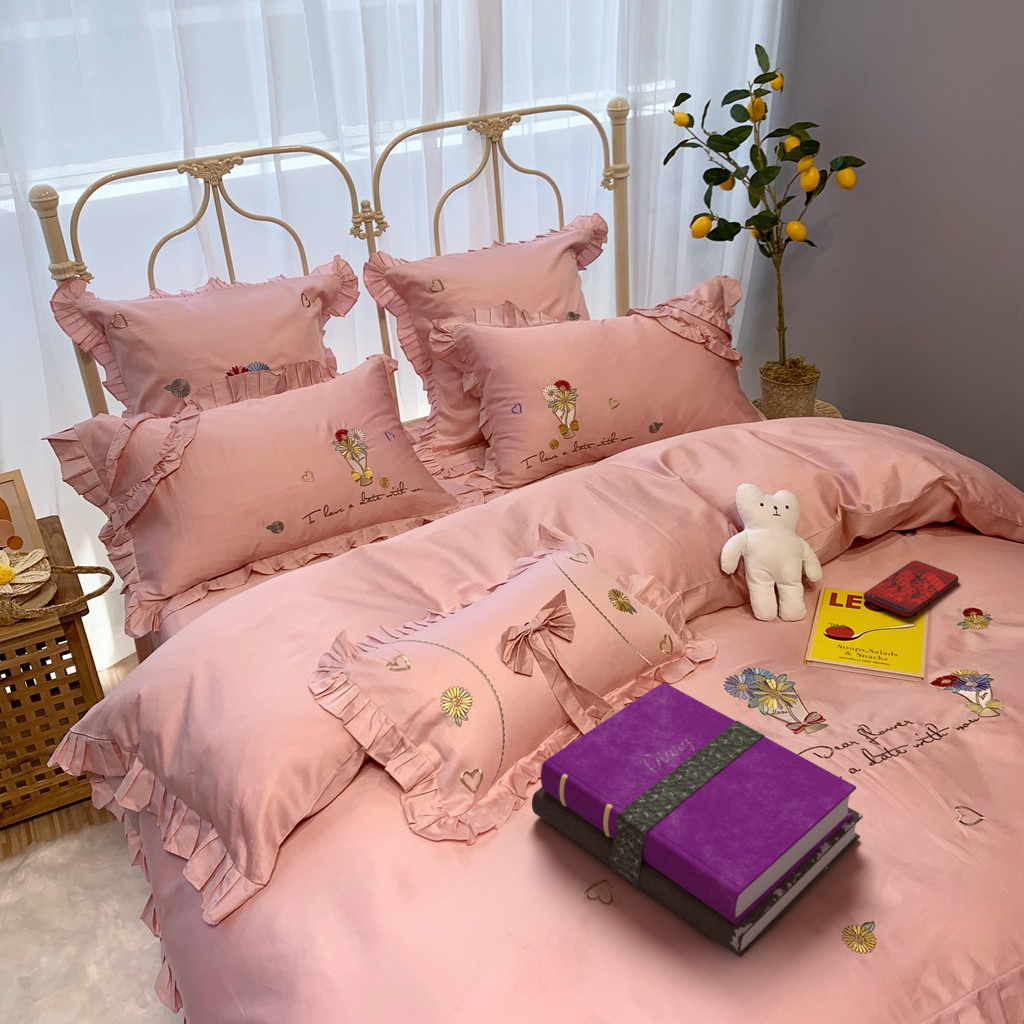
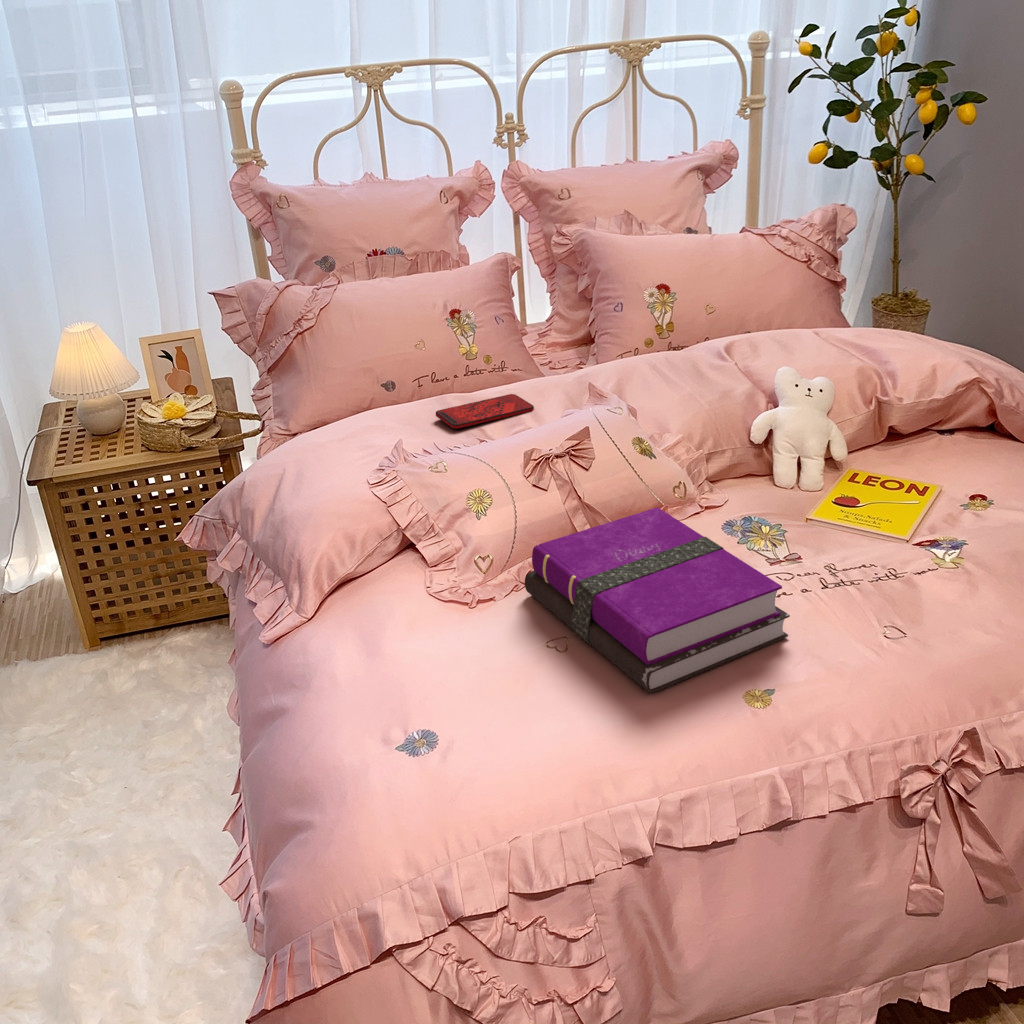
smartphone: present [863,561,959,617] -> present [436,394,534,429]

